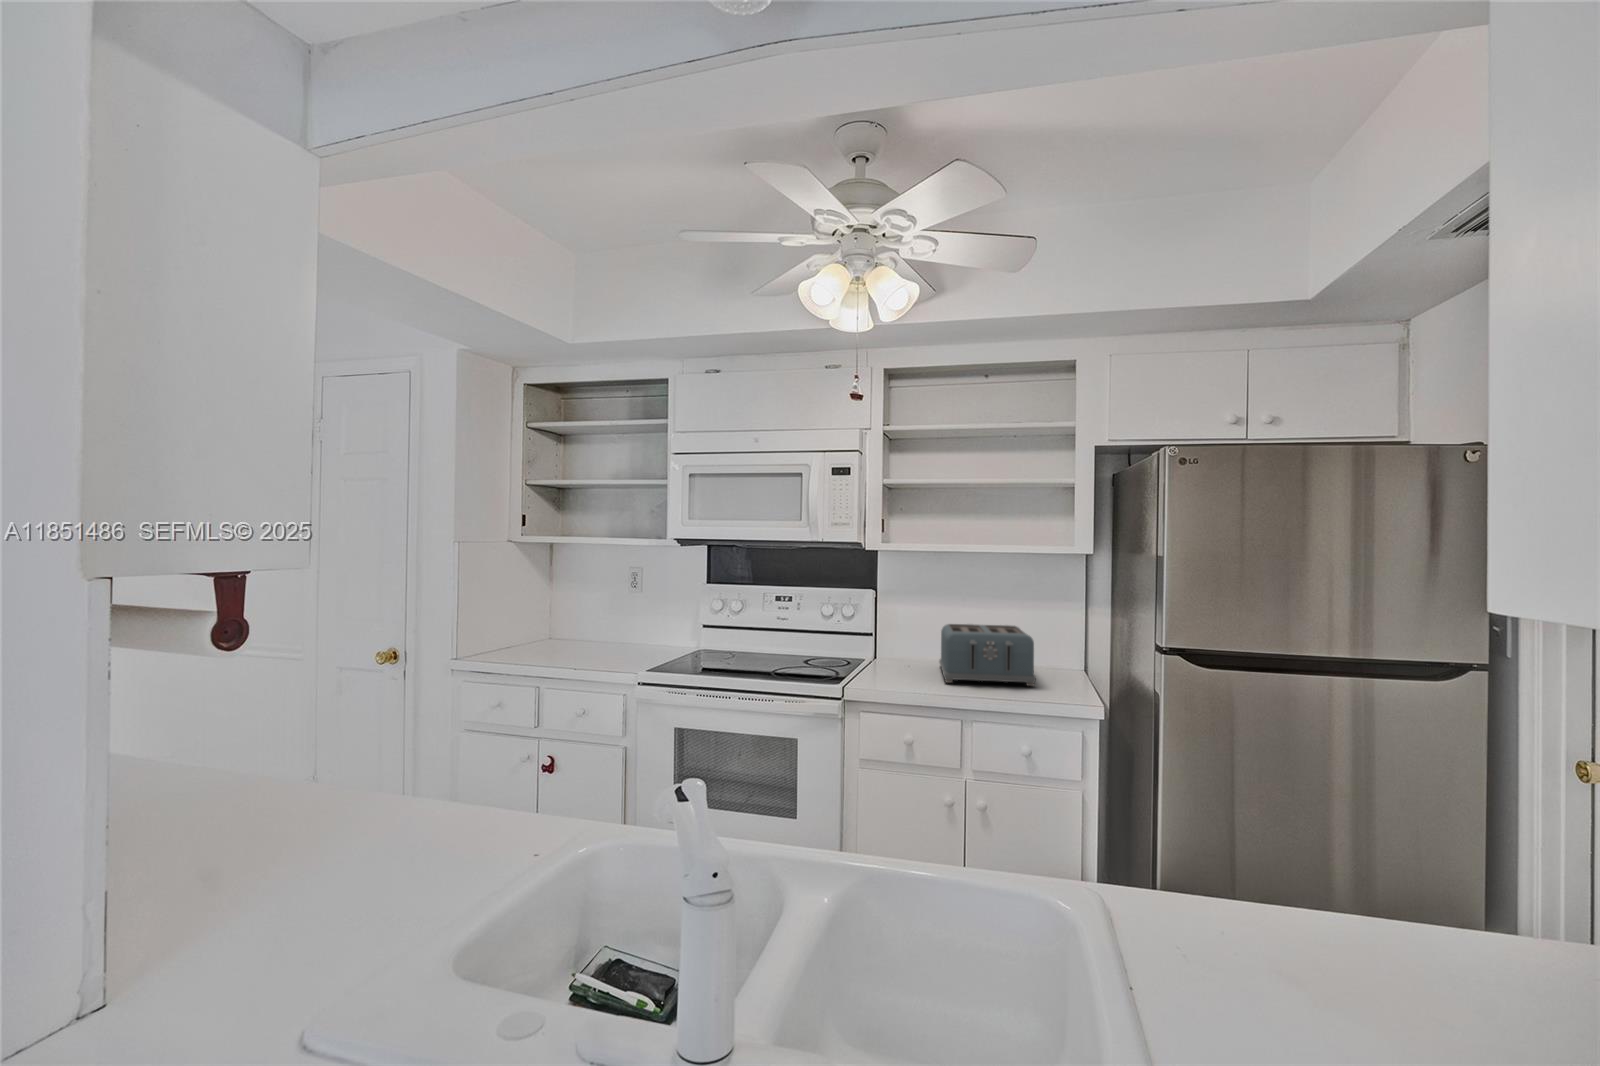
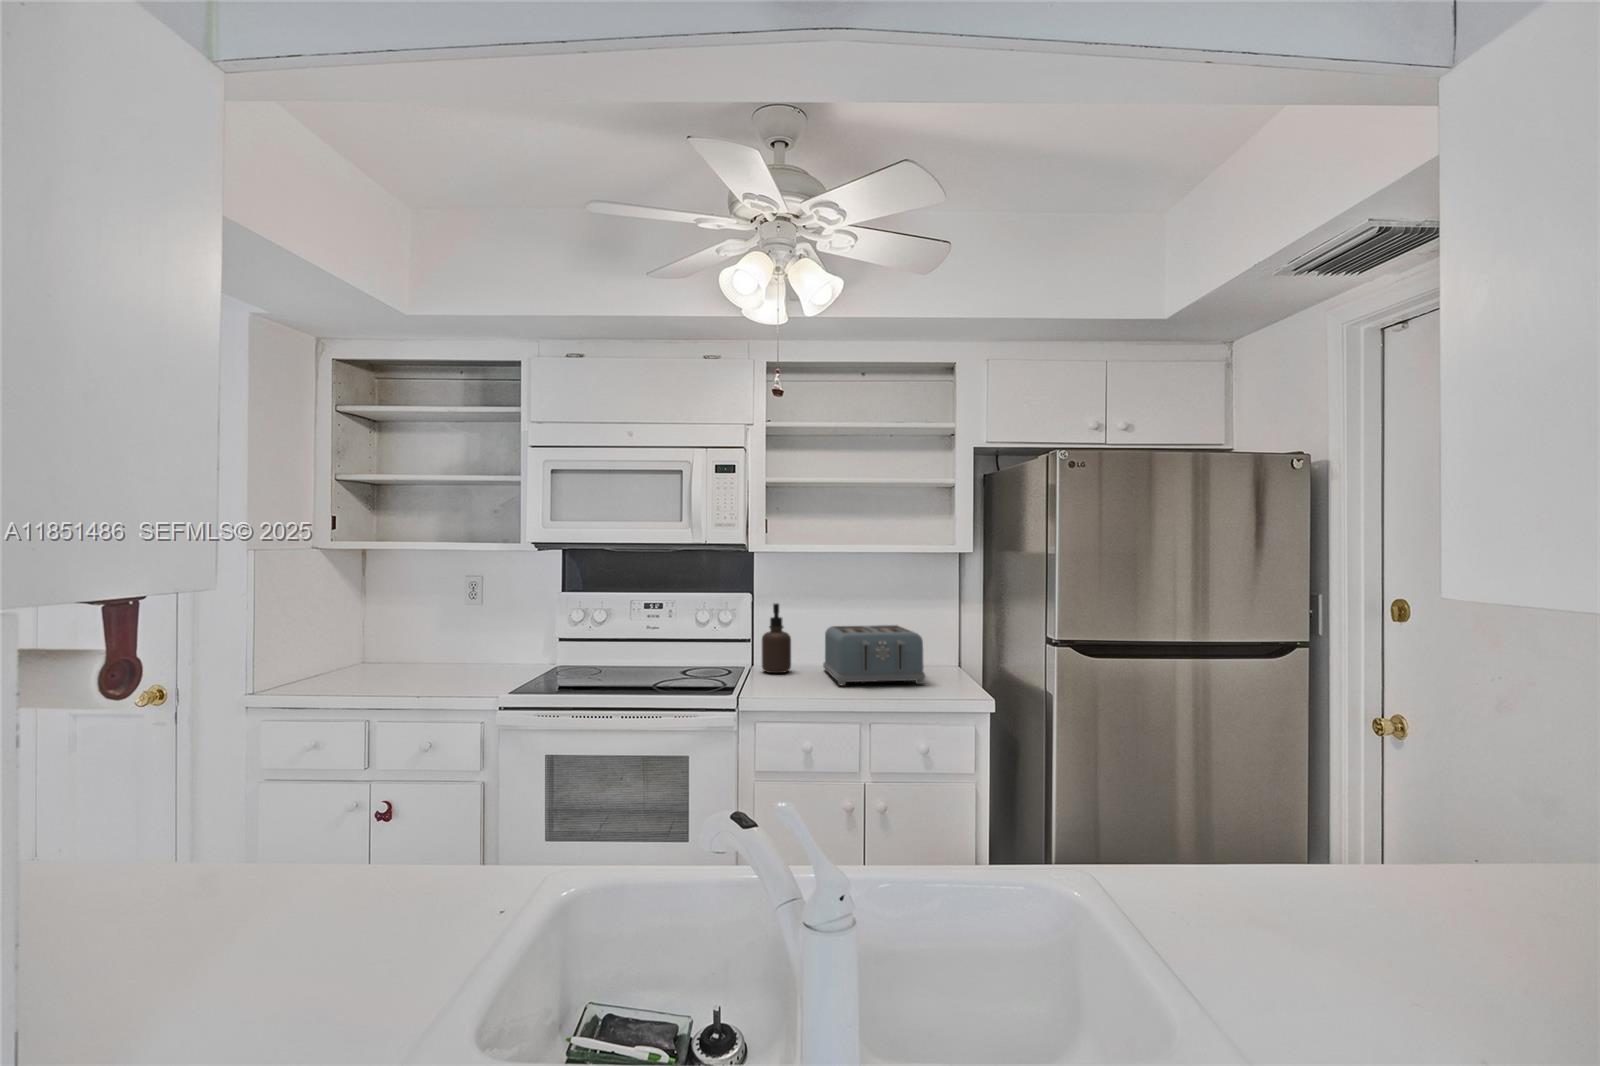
soap dispenser: none [879,600,908,667] -> present [762,603,791,673]

